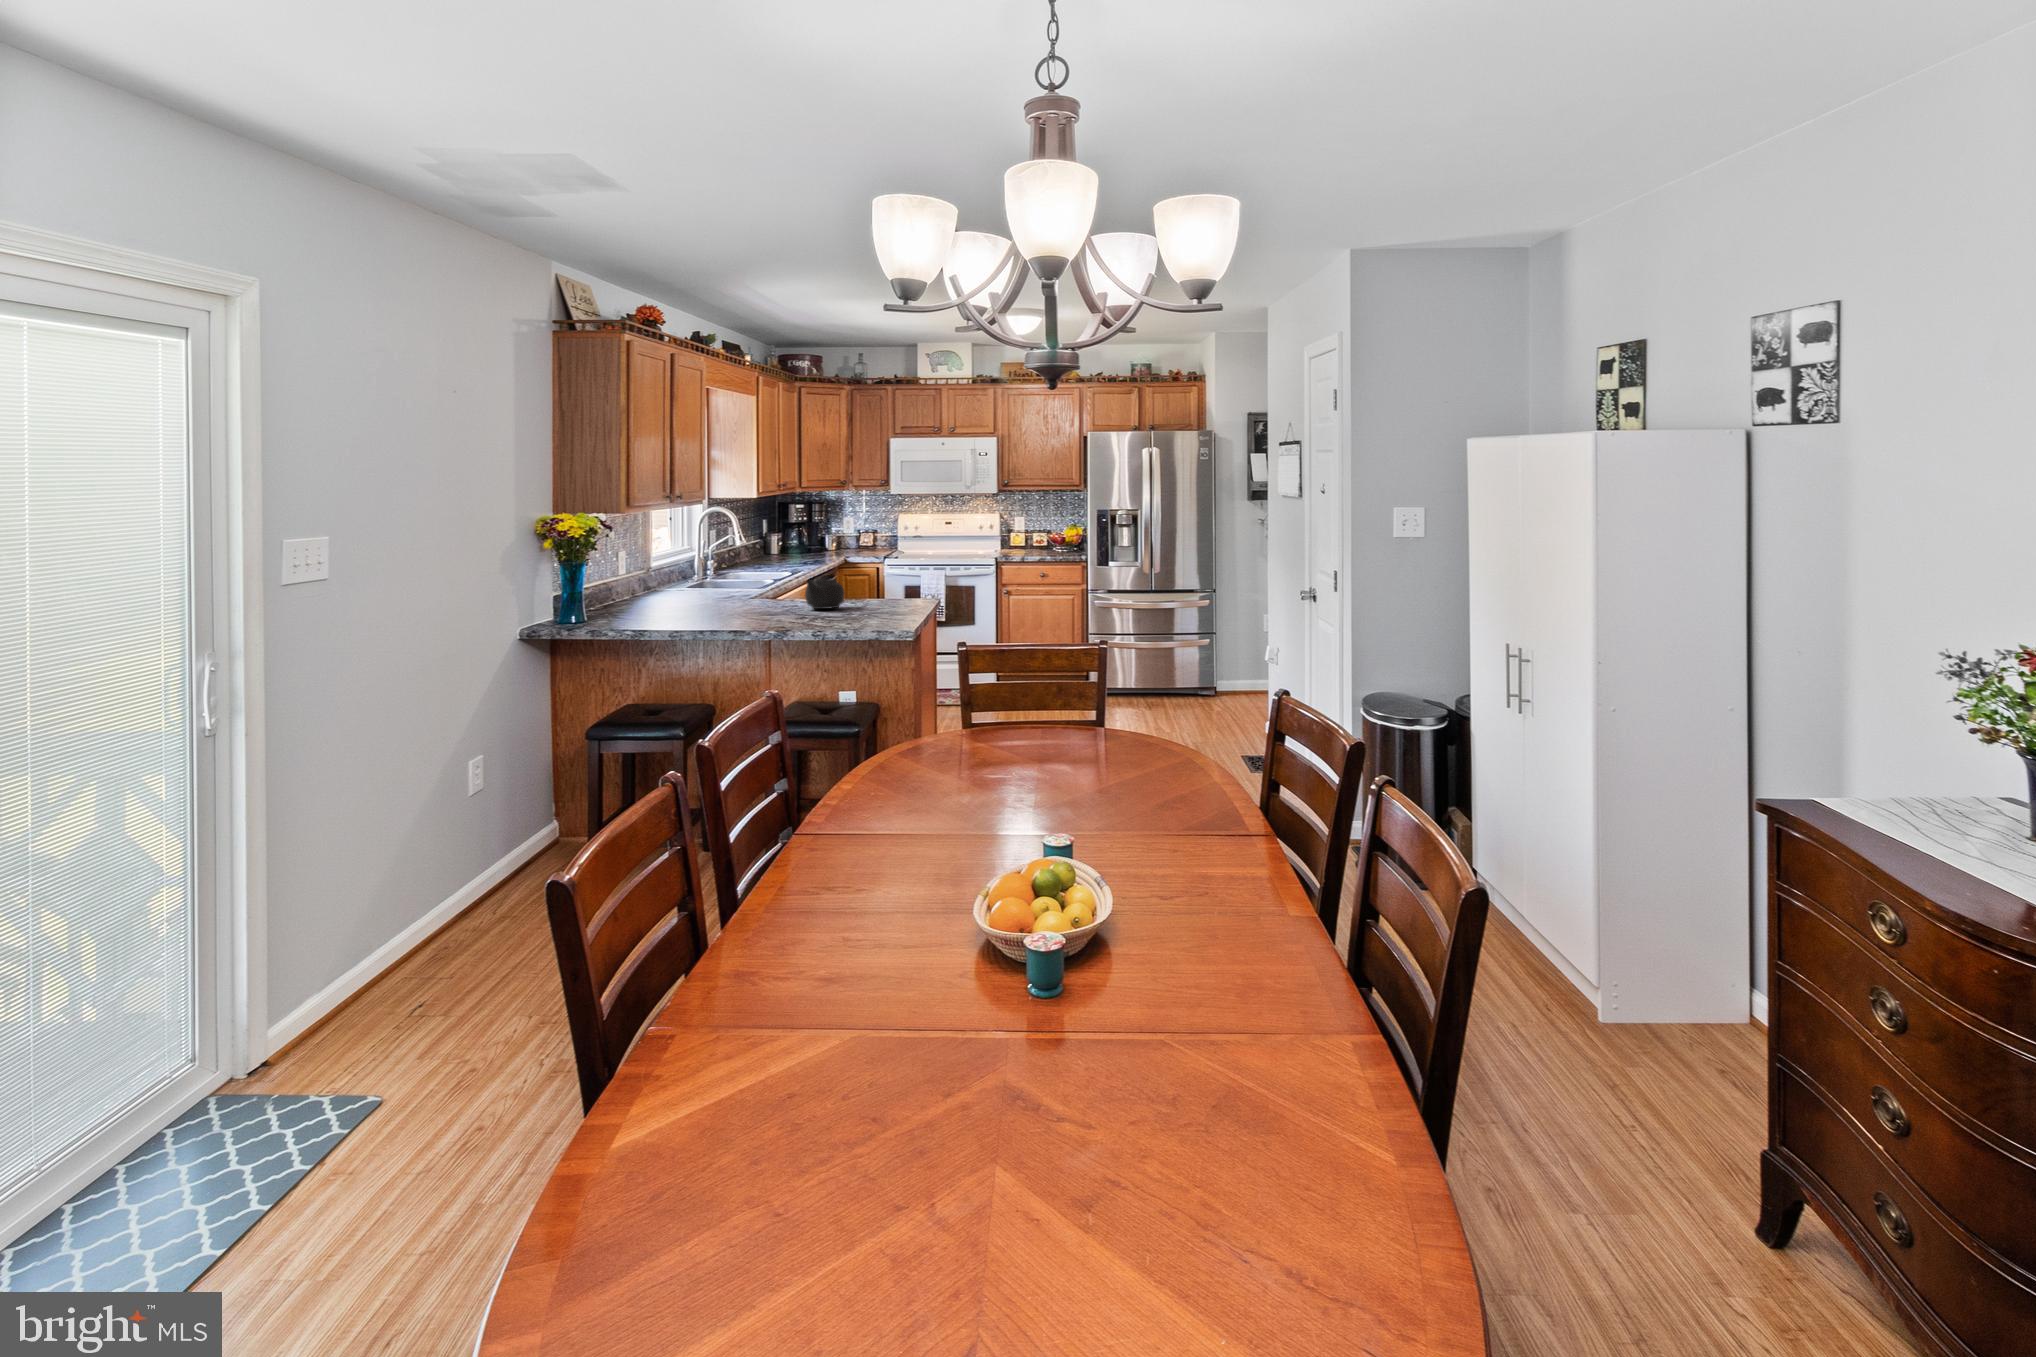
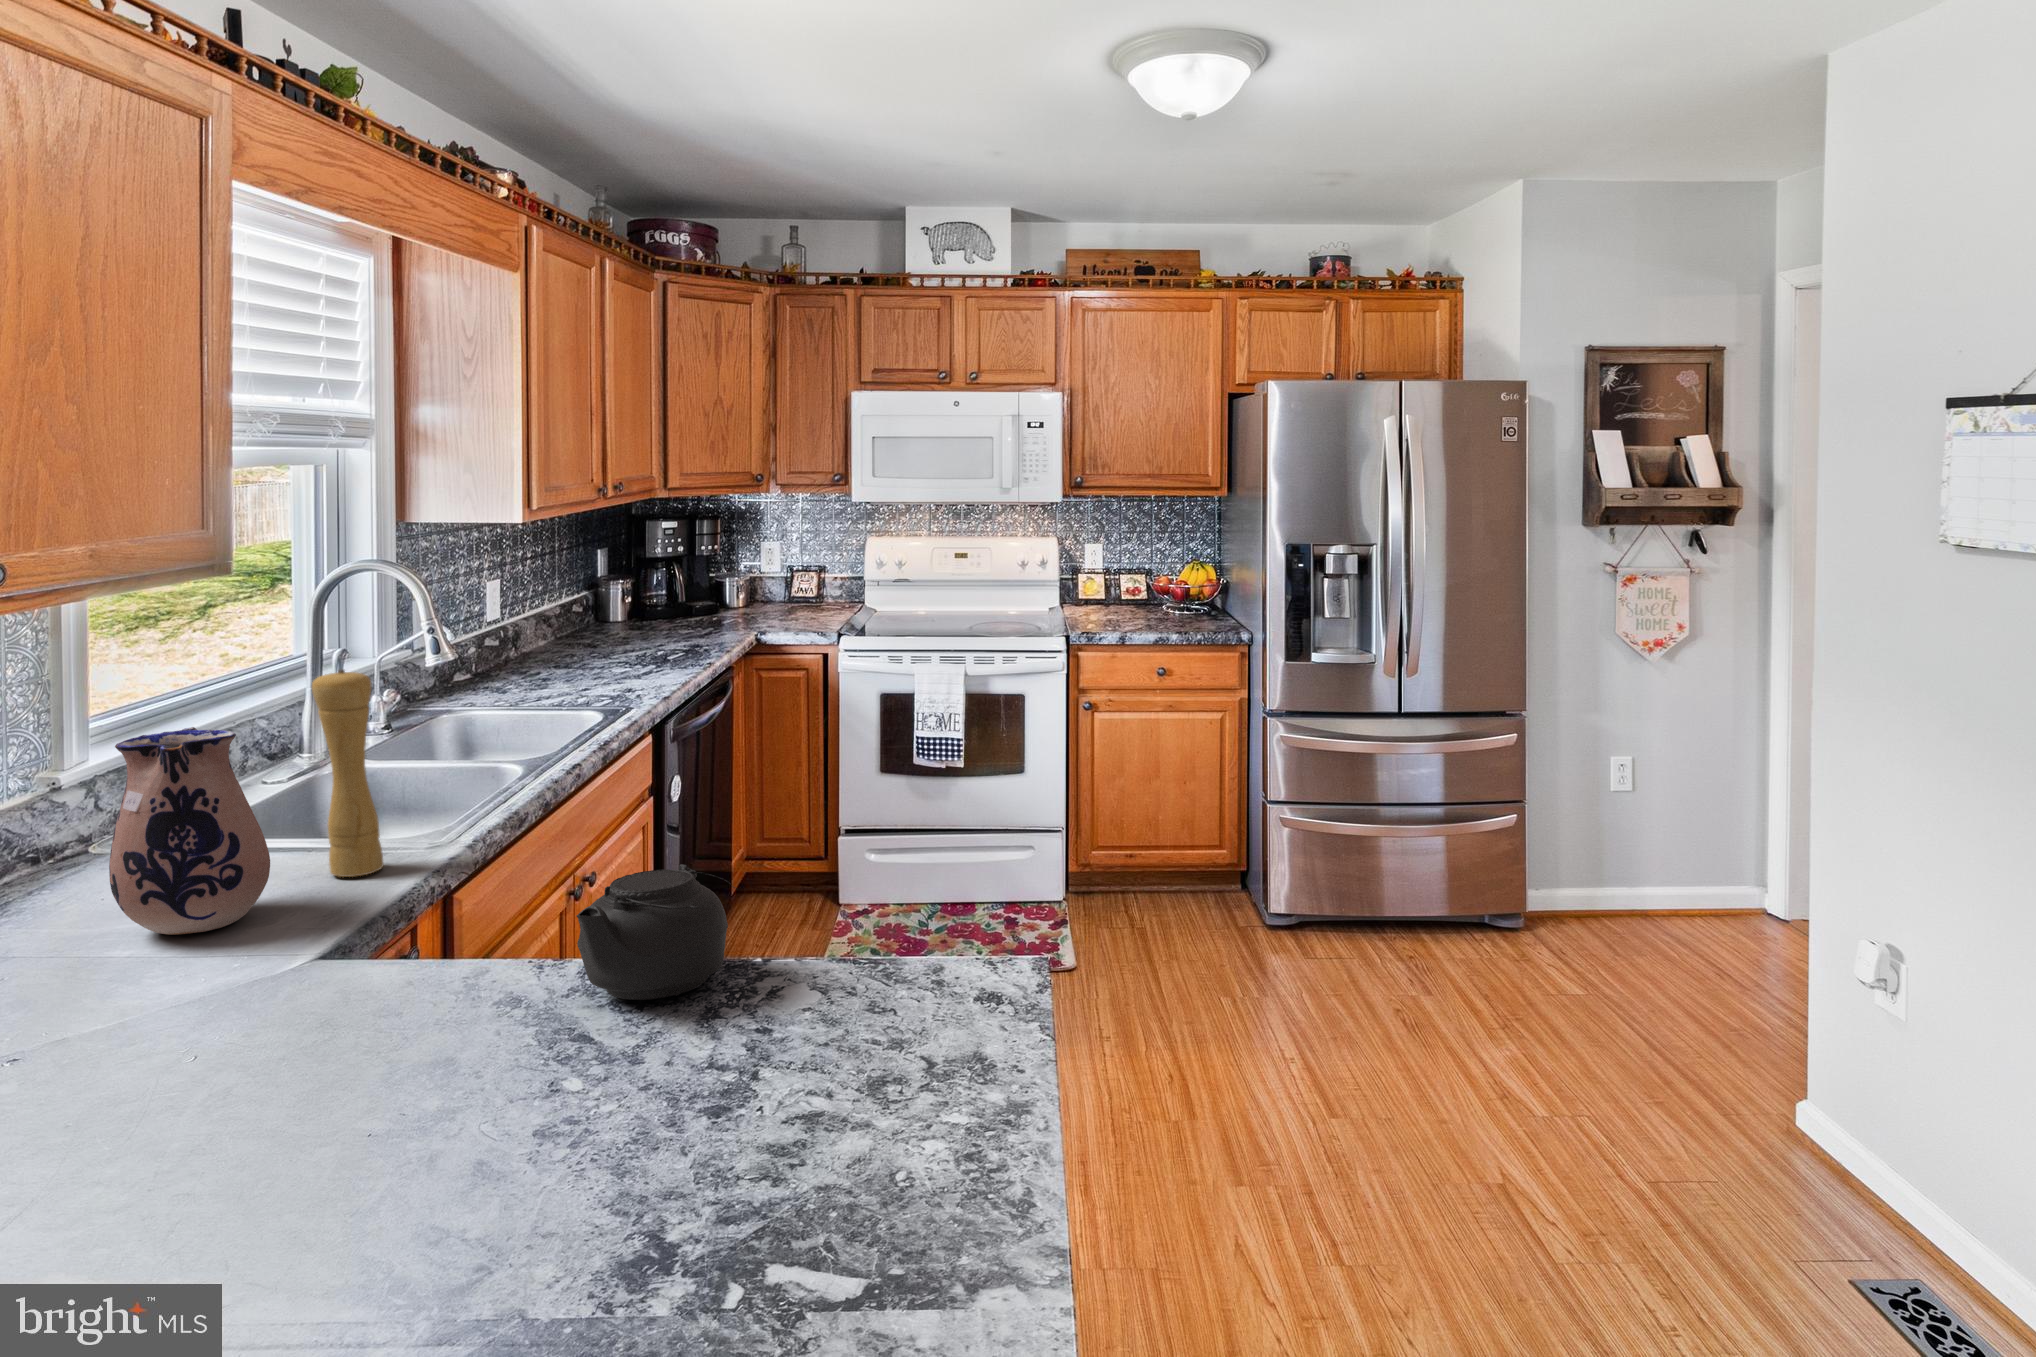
pepper mill: none [711,533,731,600] -> present [312,669,384,877]
ceramic pitcher: none [664,547,706,606] -> present [109,727,270,935]

